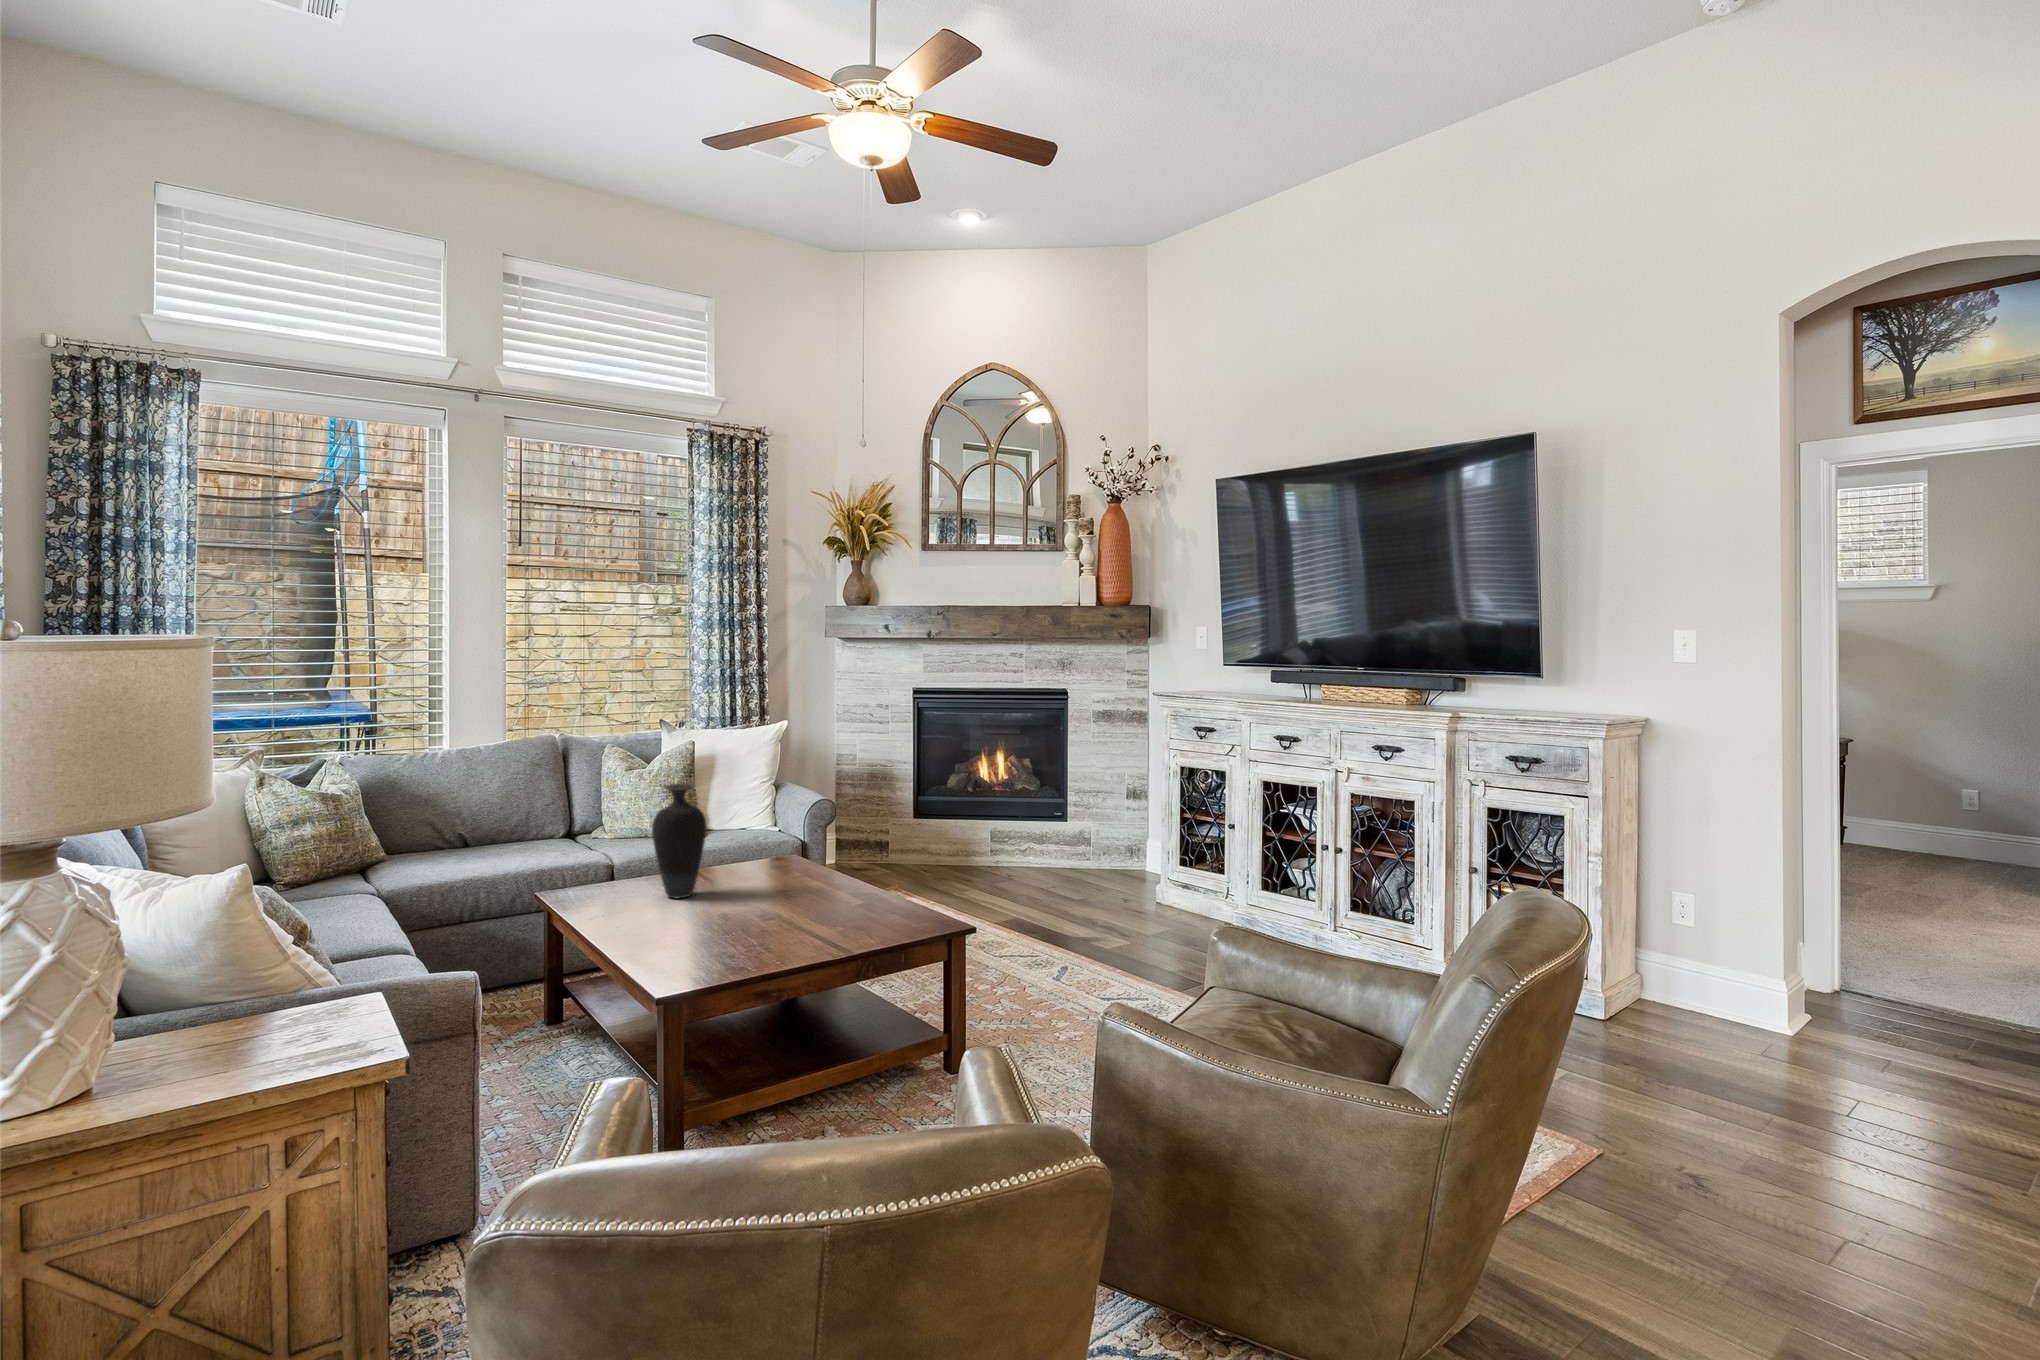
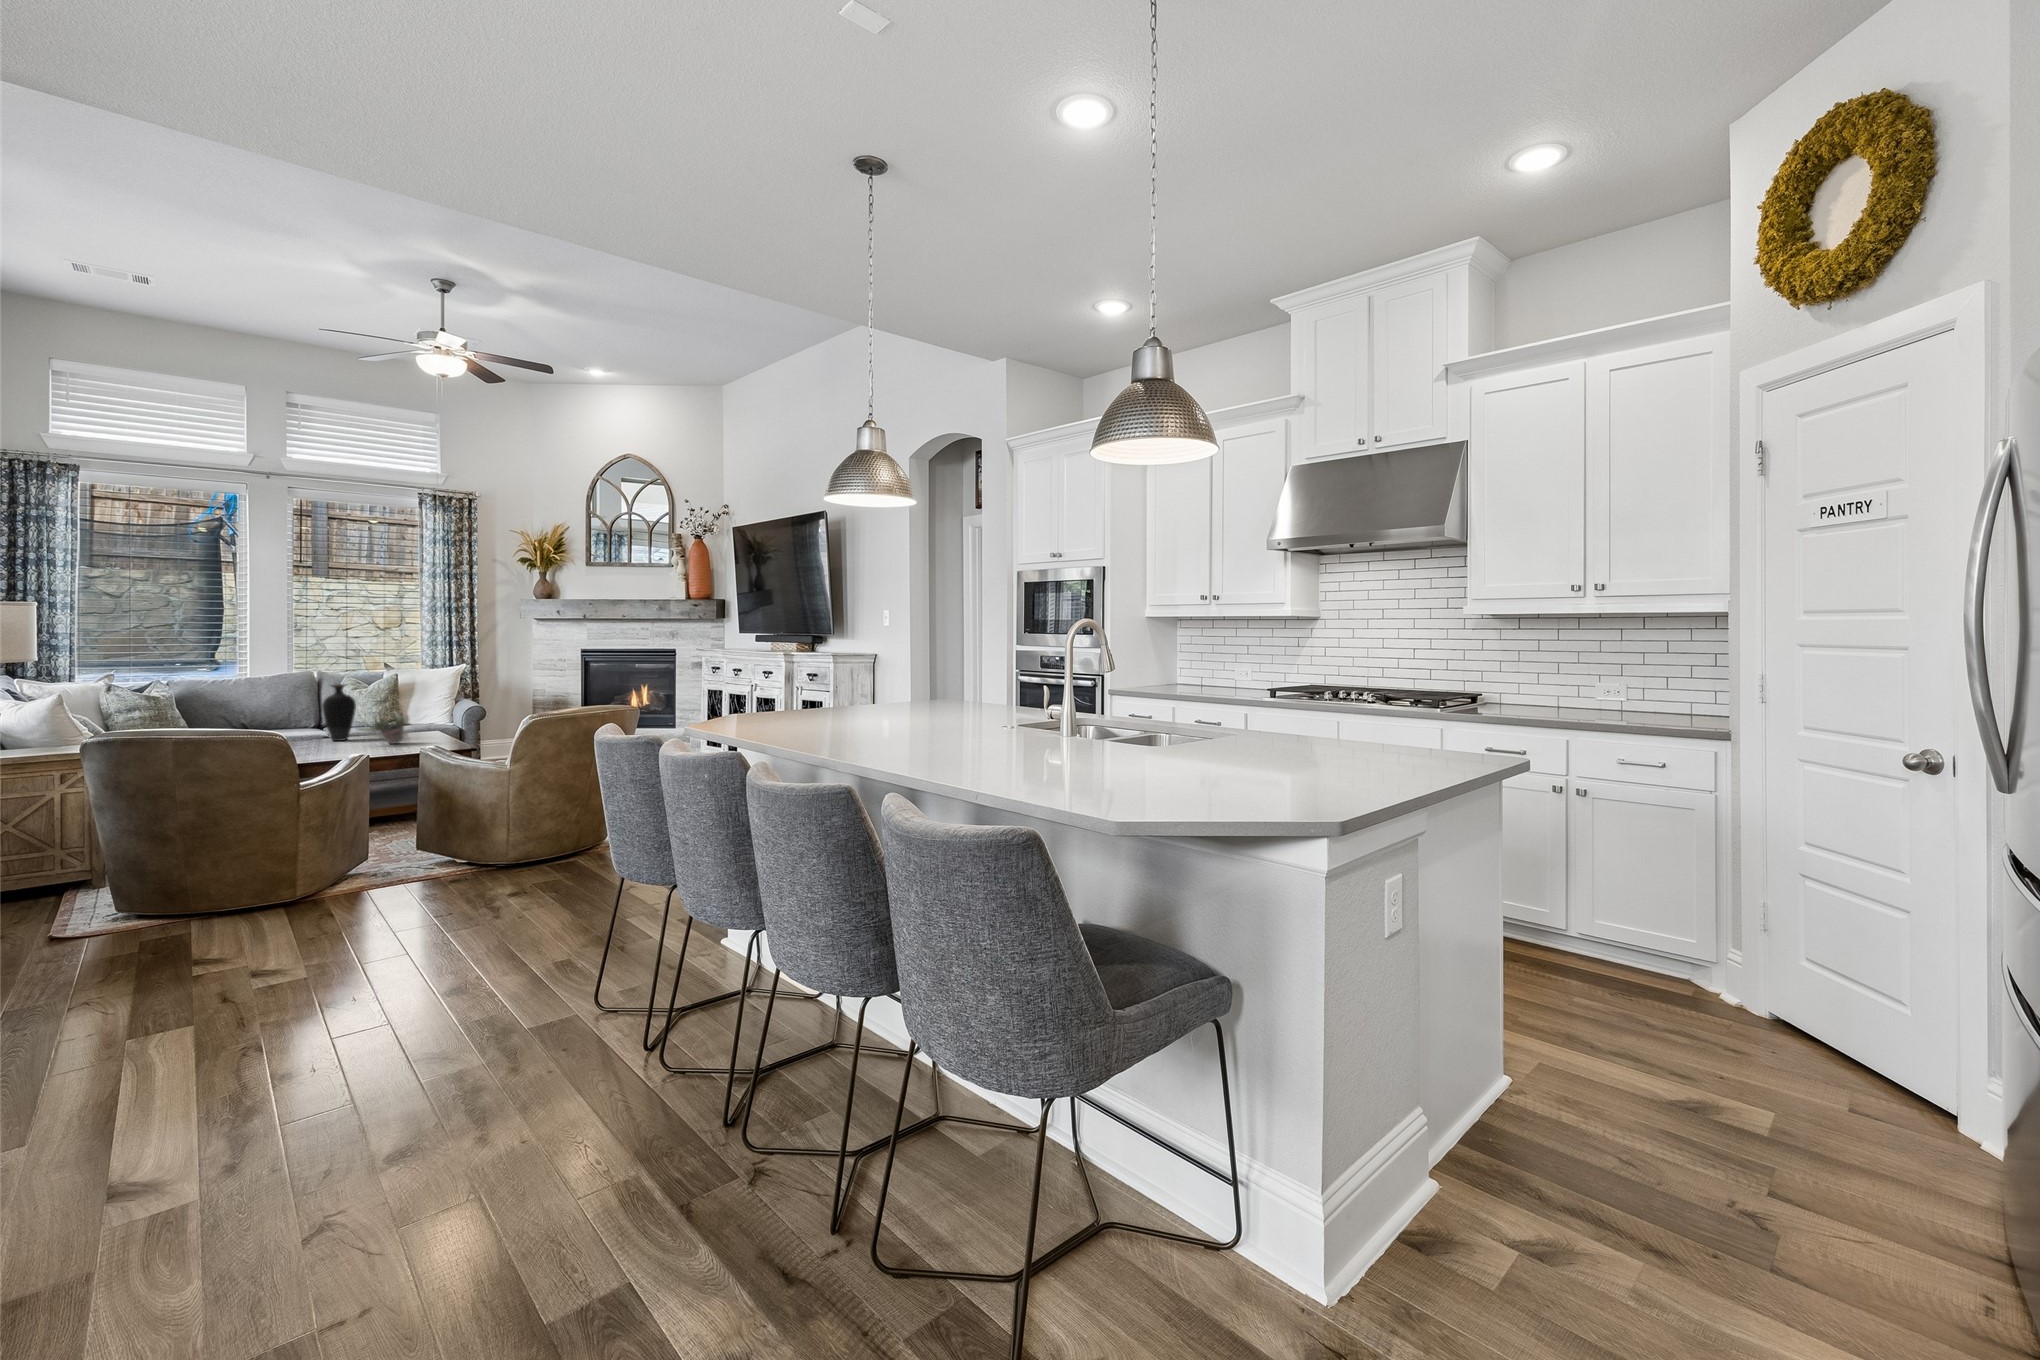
succulent plant: none [743,834,825,917] -> present [358,708,407,744]

